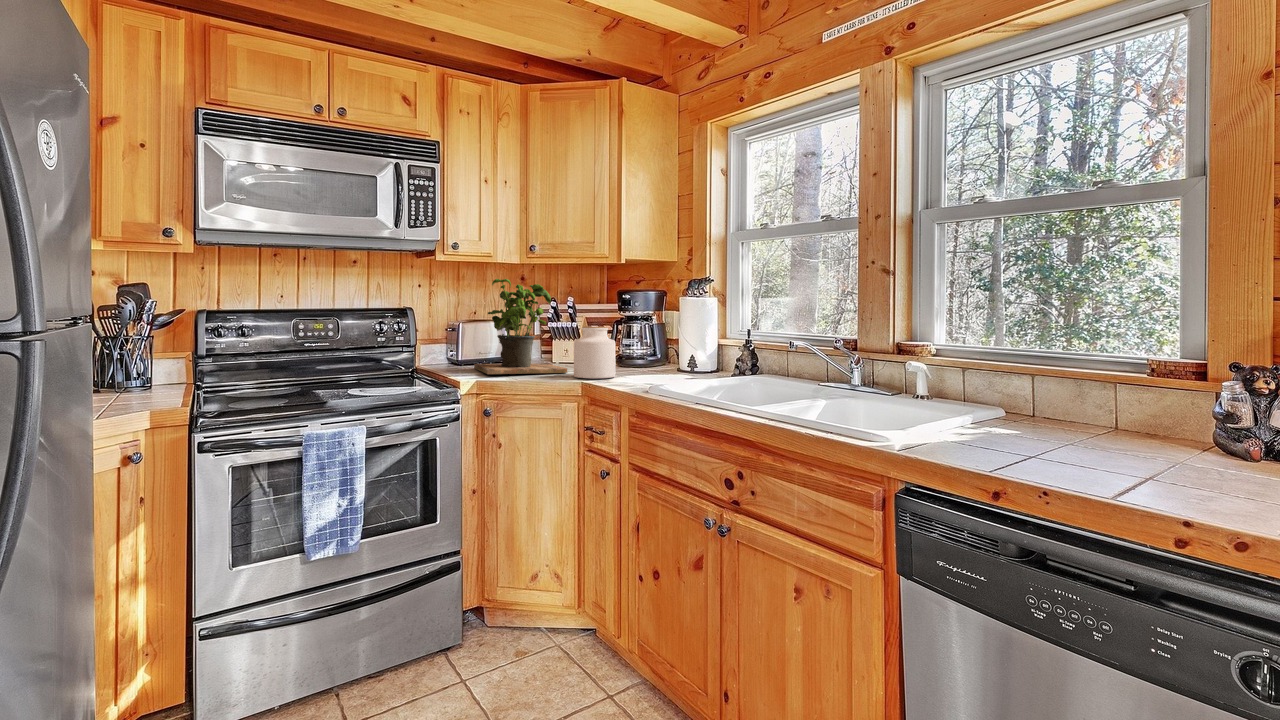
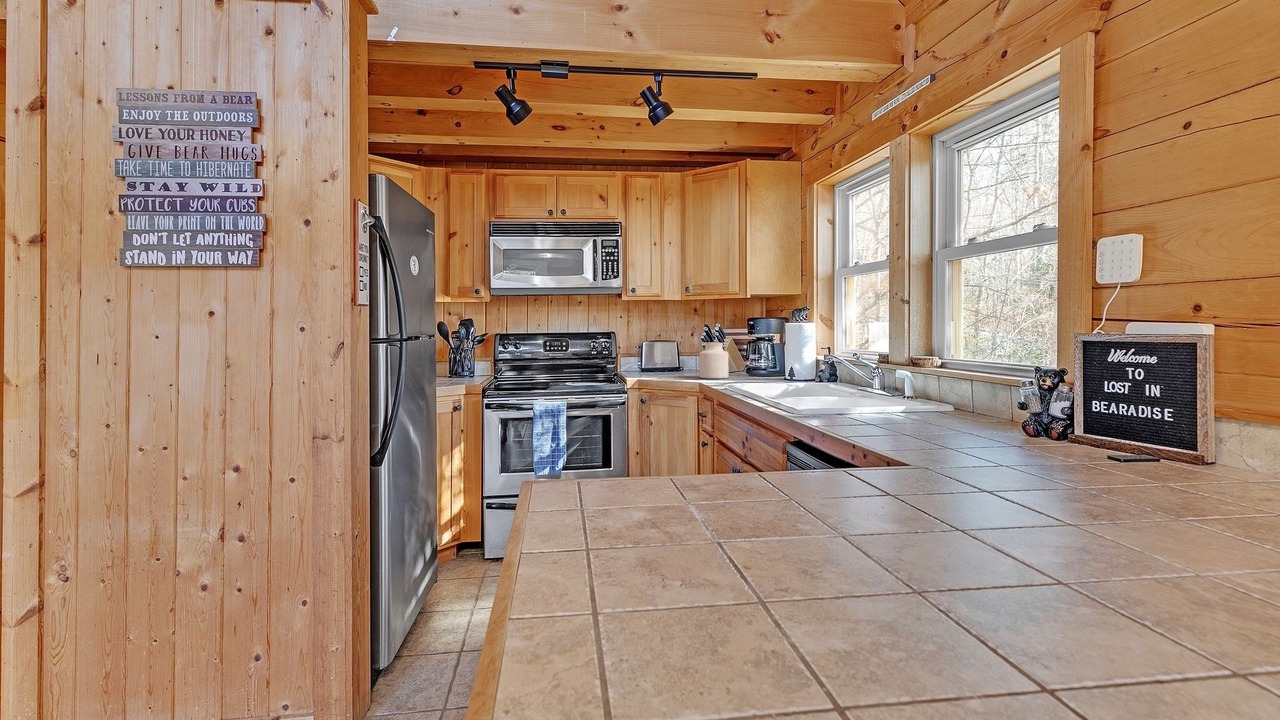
potted plant: present [474,279,567,374] -> none [646,311,701,375]

